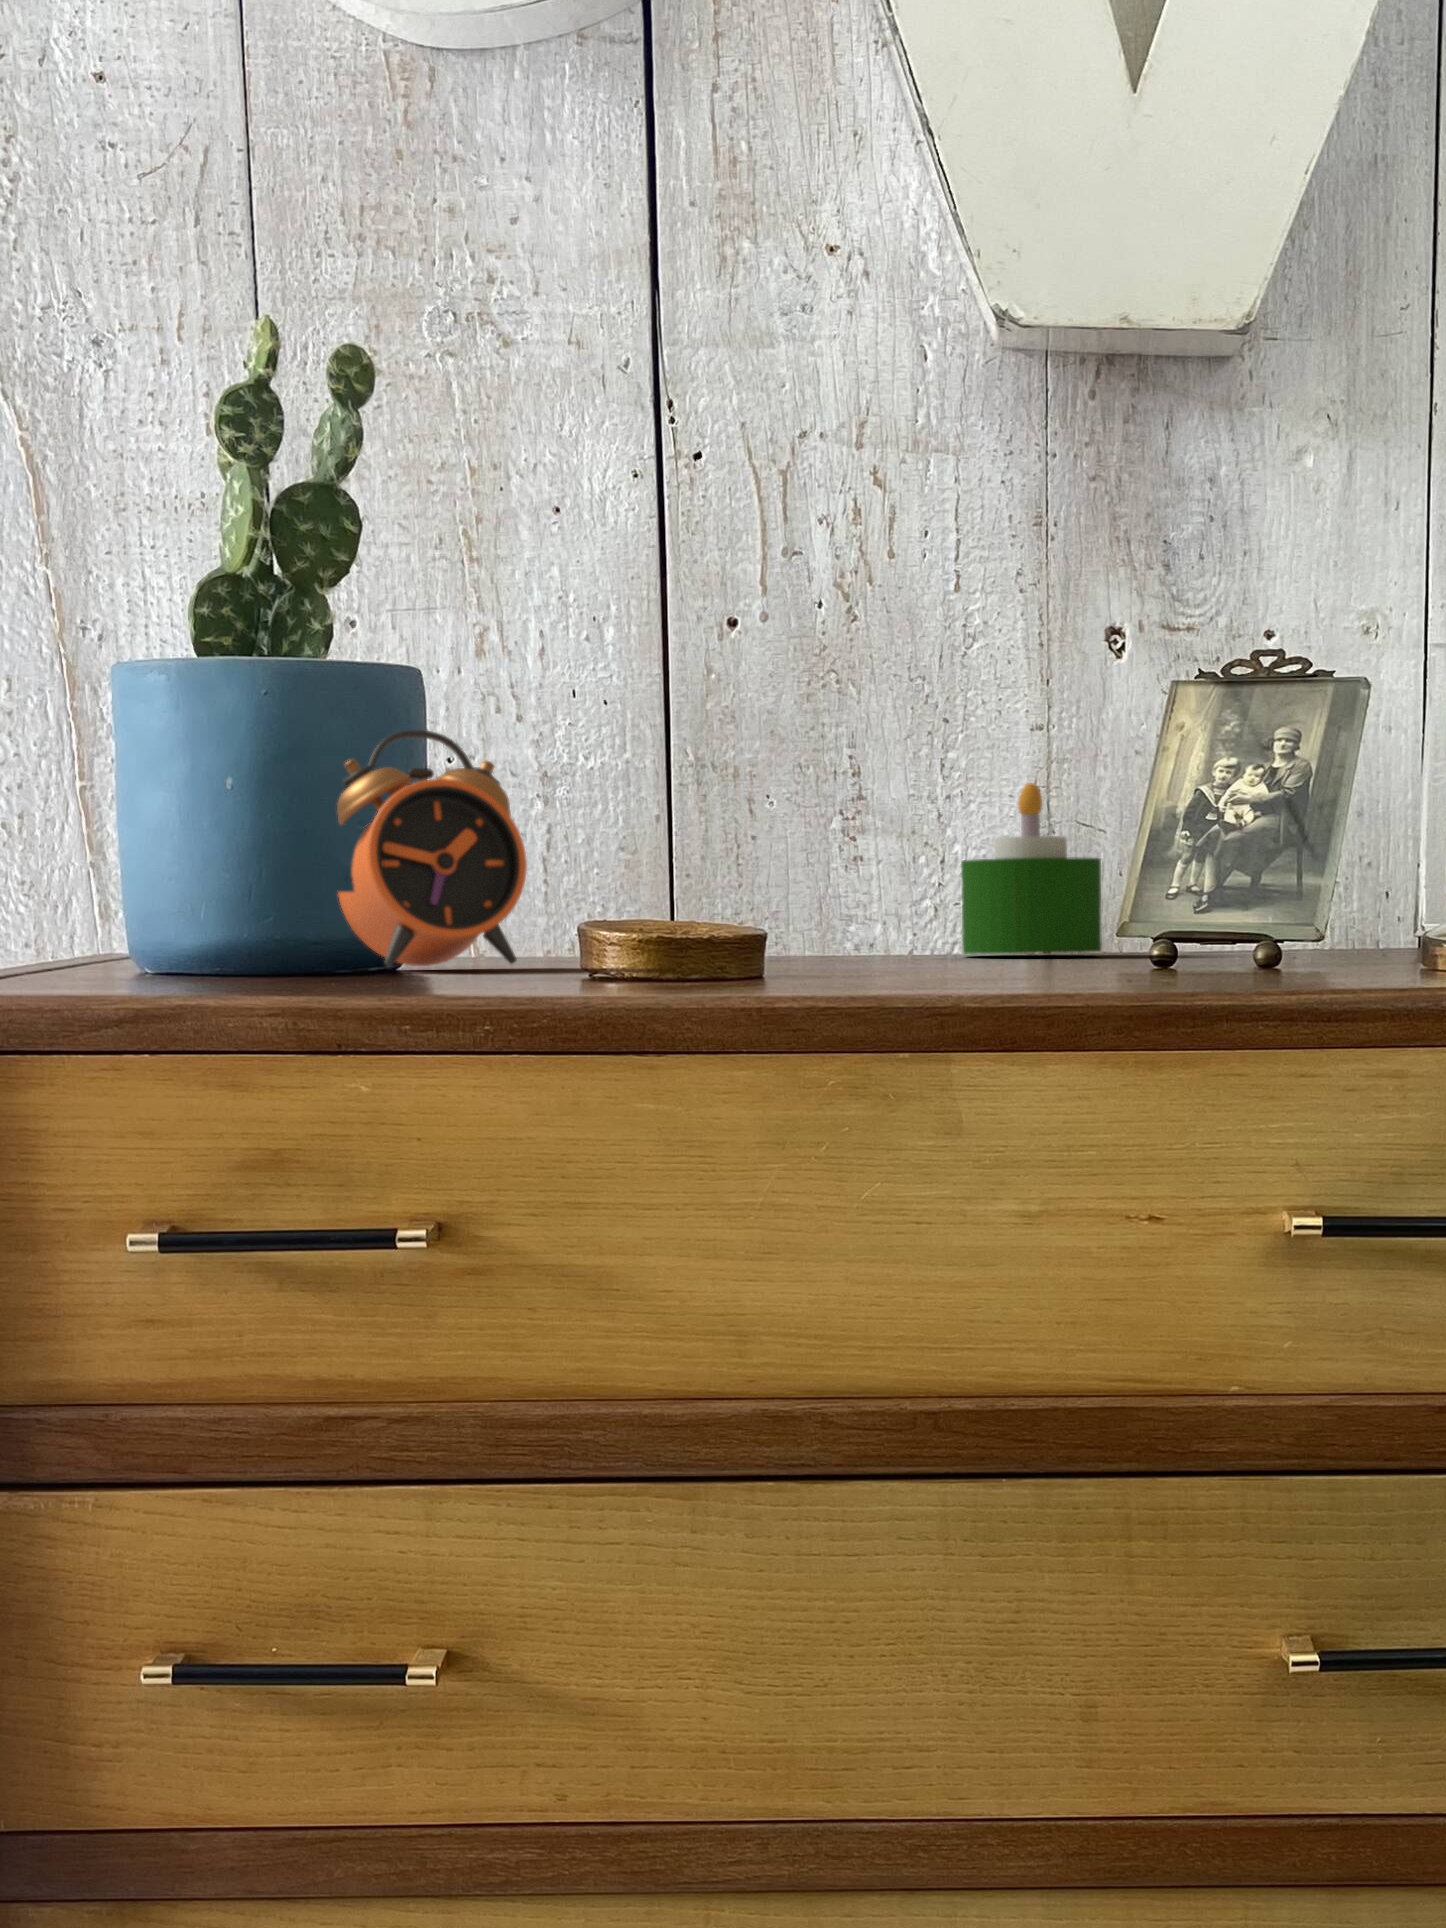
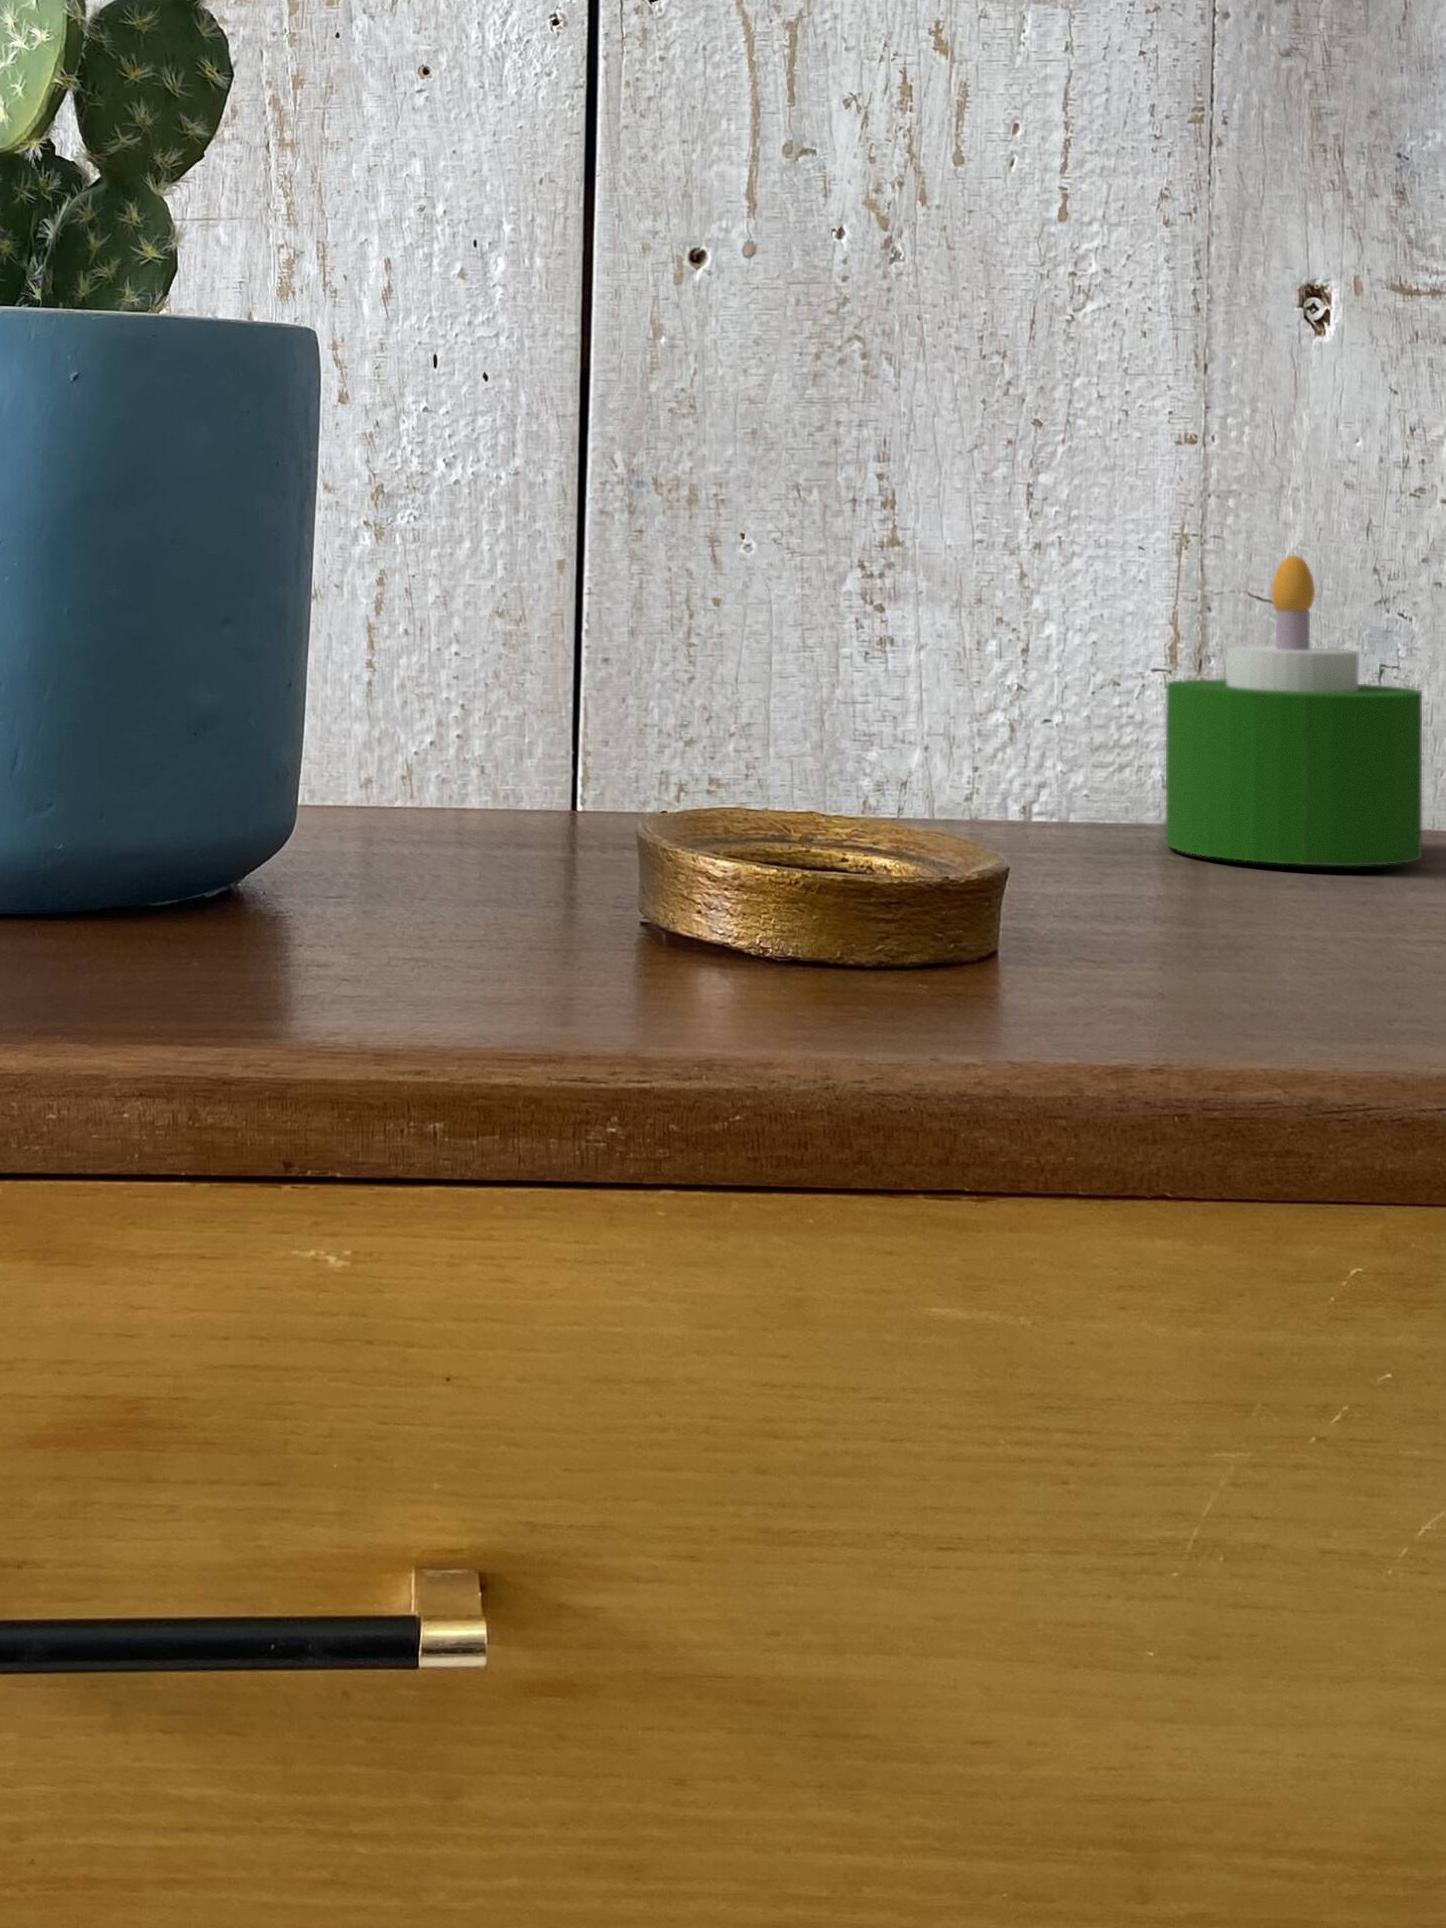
alarm clock: present [337,730,527,967] -> none [201,474,611,981]

